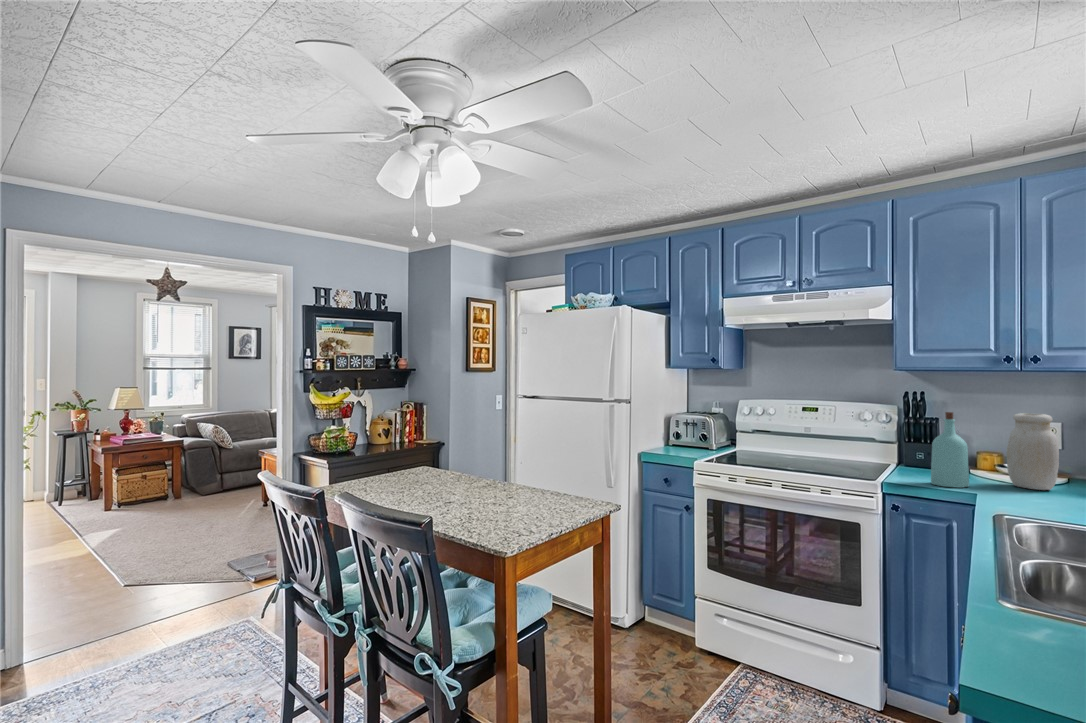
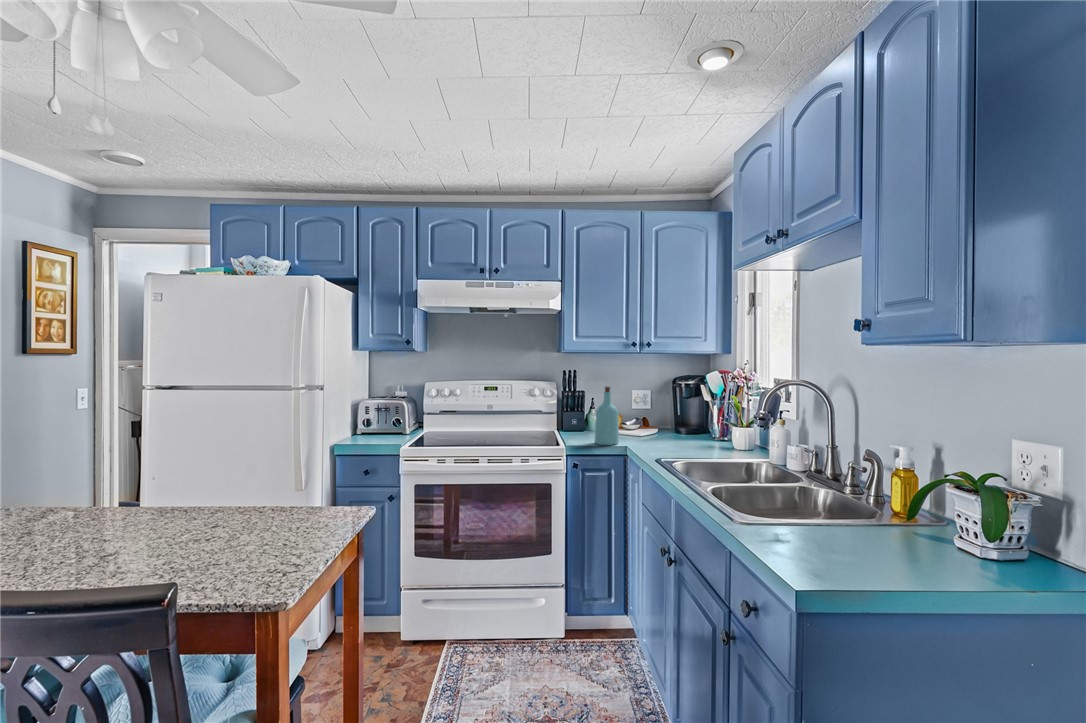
jar: present [1007,413,1059,490] -> none [634,385,663,439]

